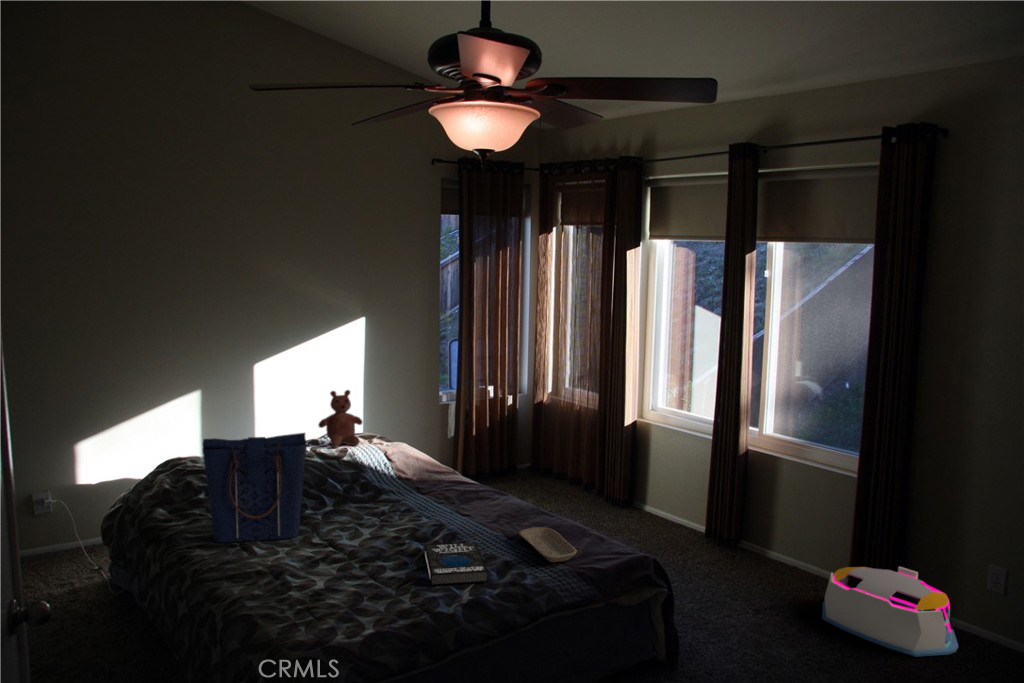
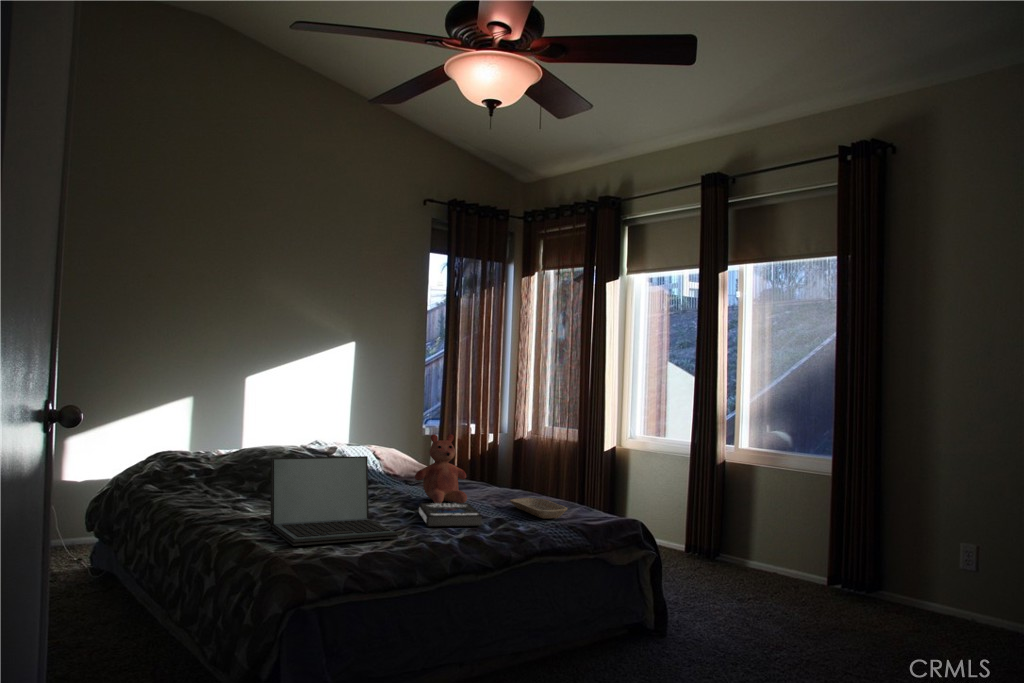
teddy bear: present [319,390,362,448] -> present [415,434,467,503]
tote bag: present [203,433,307,543] -> none [205,398,305,503]
laptop: none [268,510,399,634] -> present [269,456,398,546]
storage bin: present [822,567,958,657] -> none [804,556,938,630]

